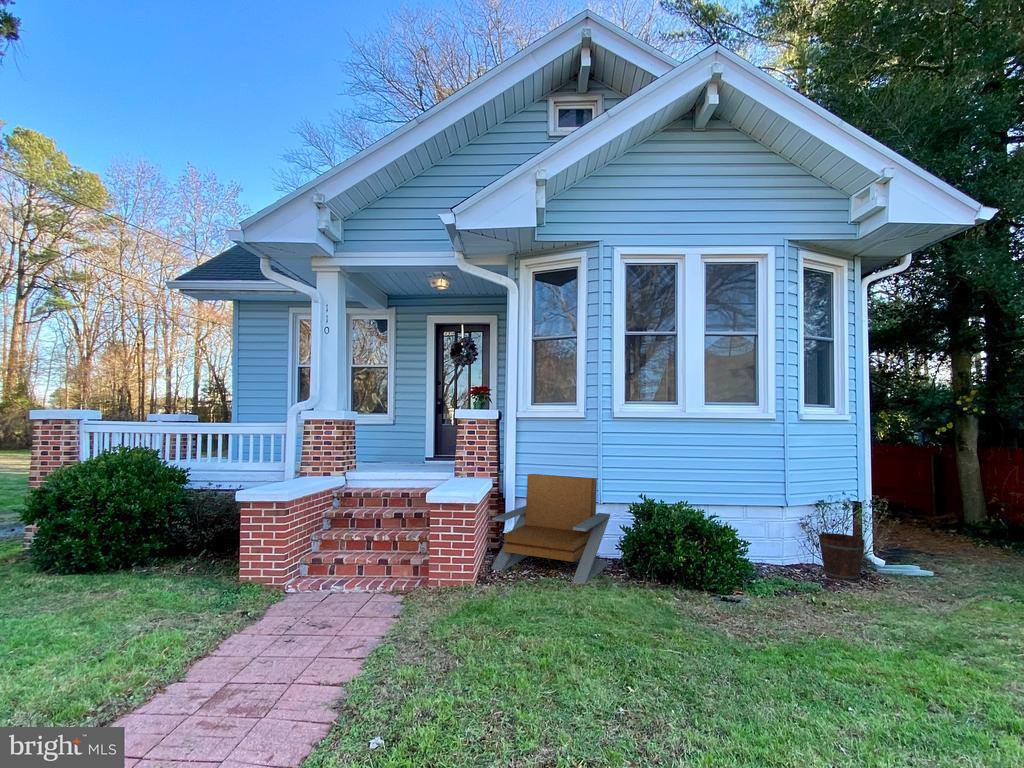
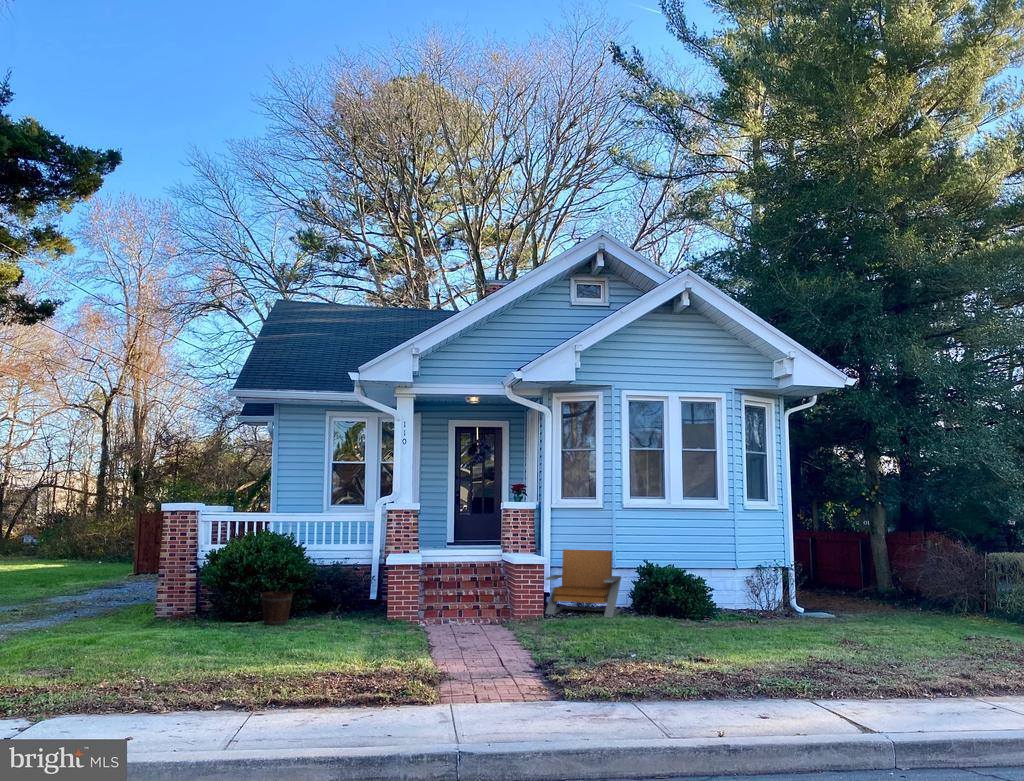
bucket: present [819,532,865,581] -> present [261,591,293,625]

